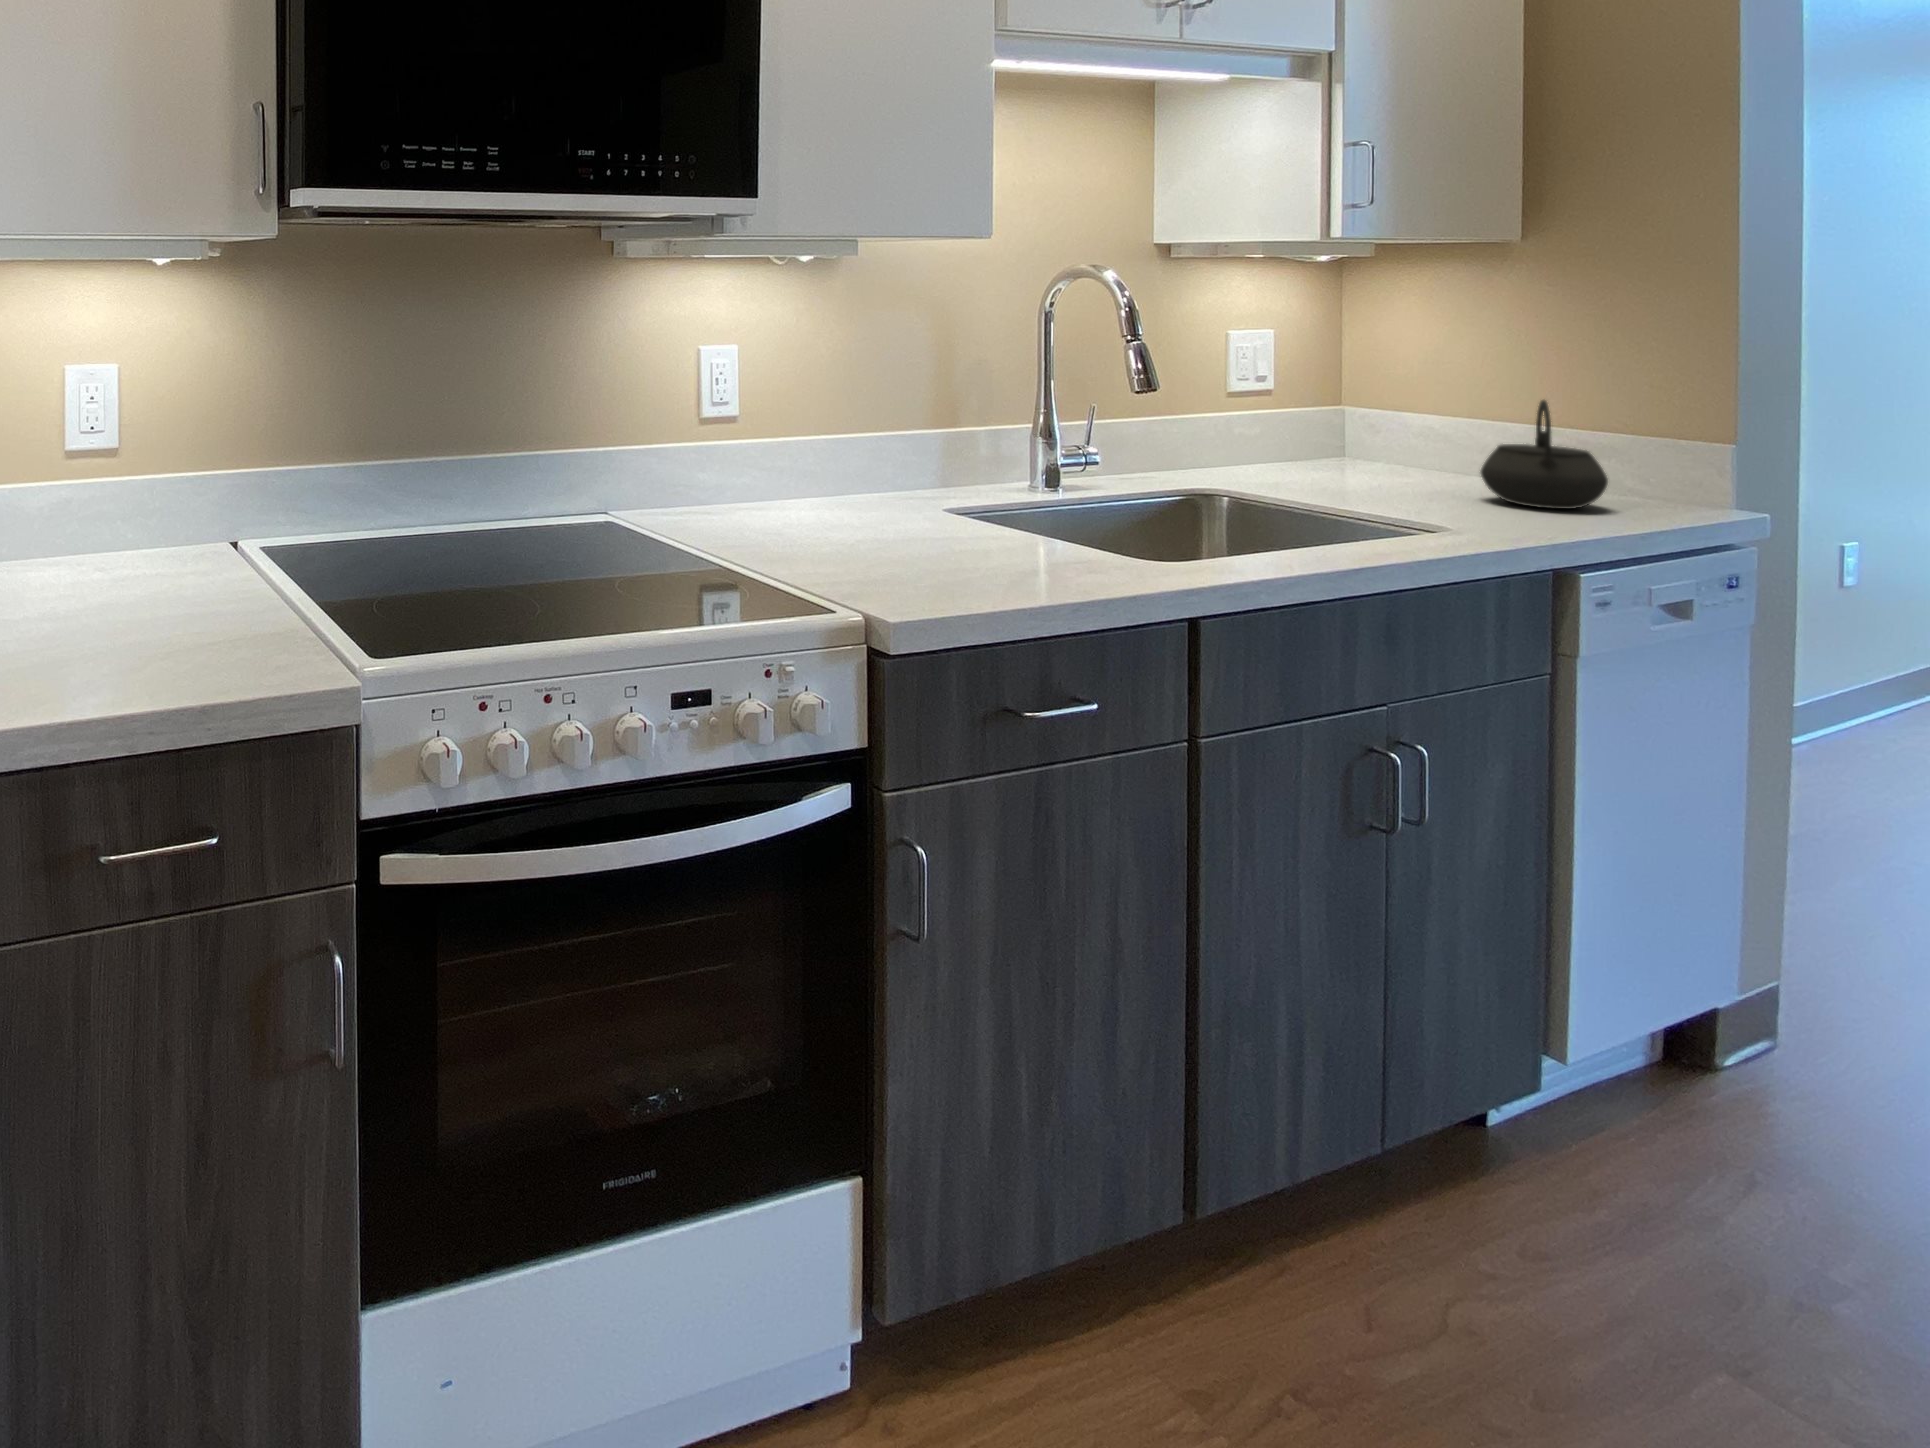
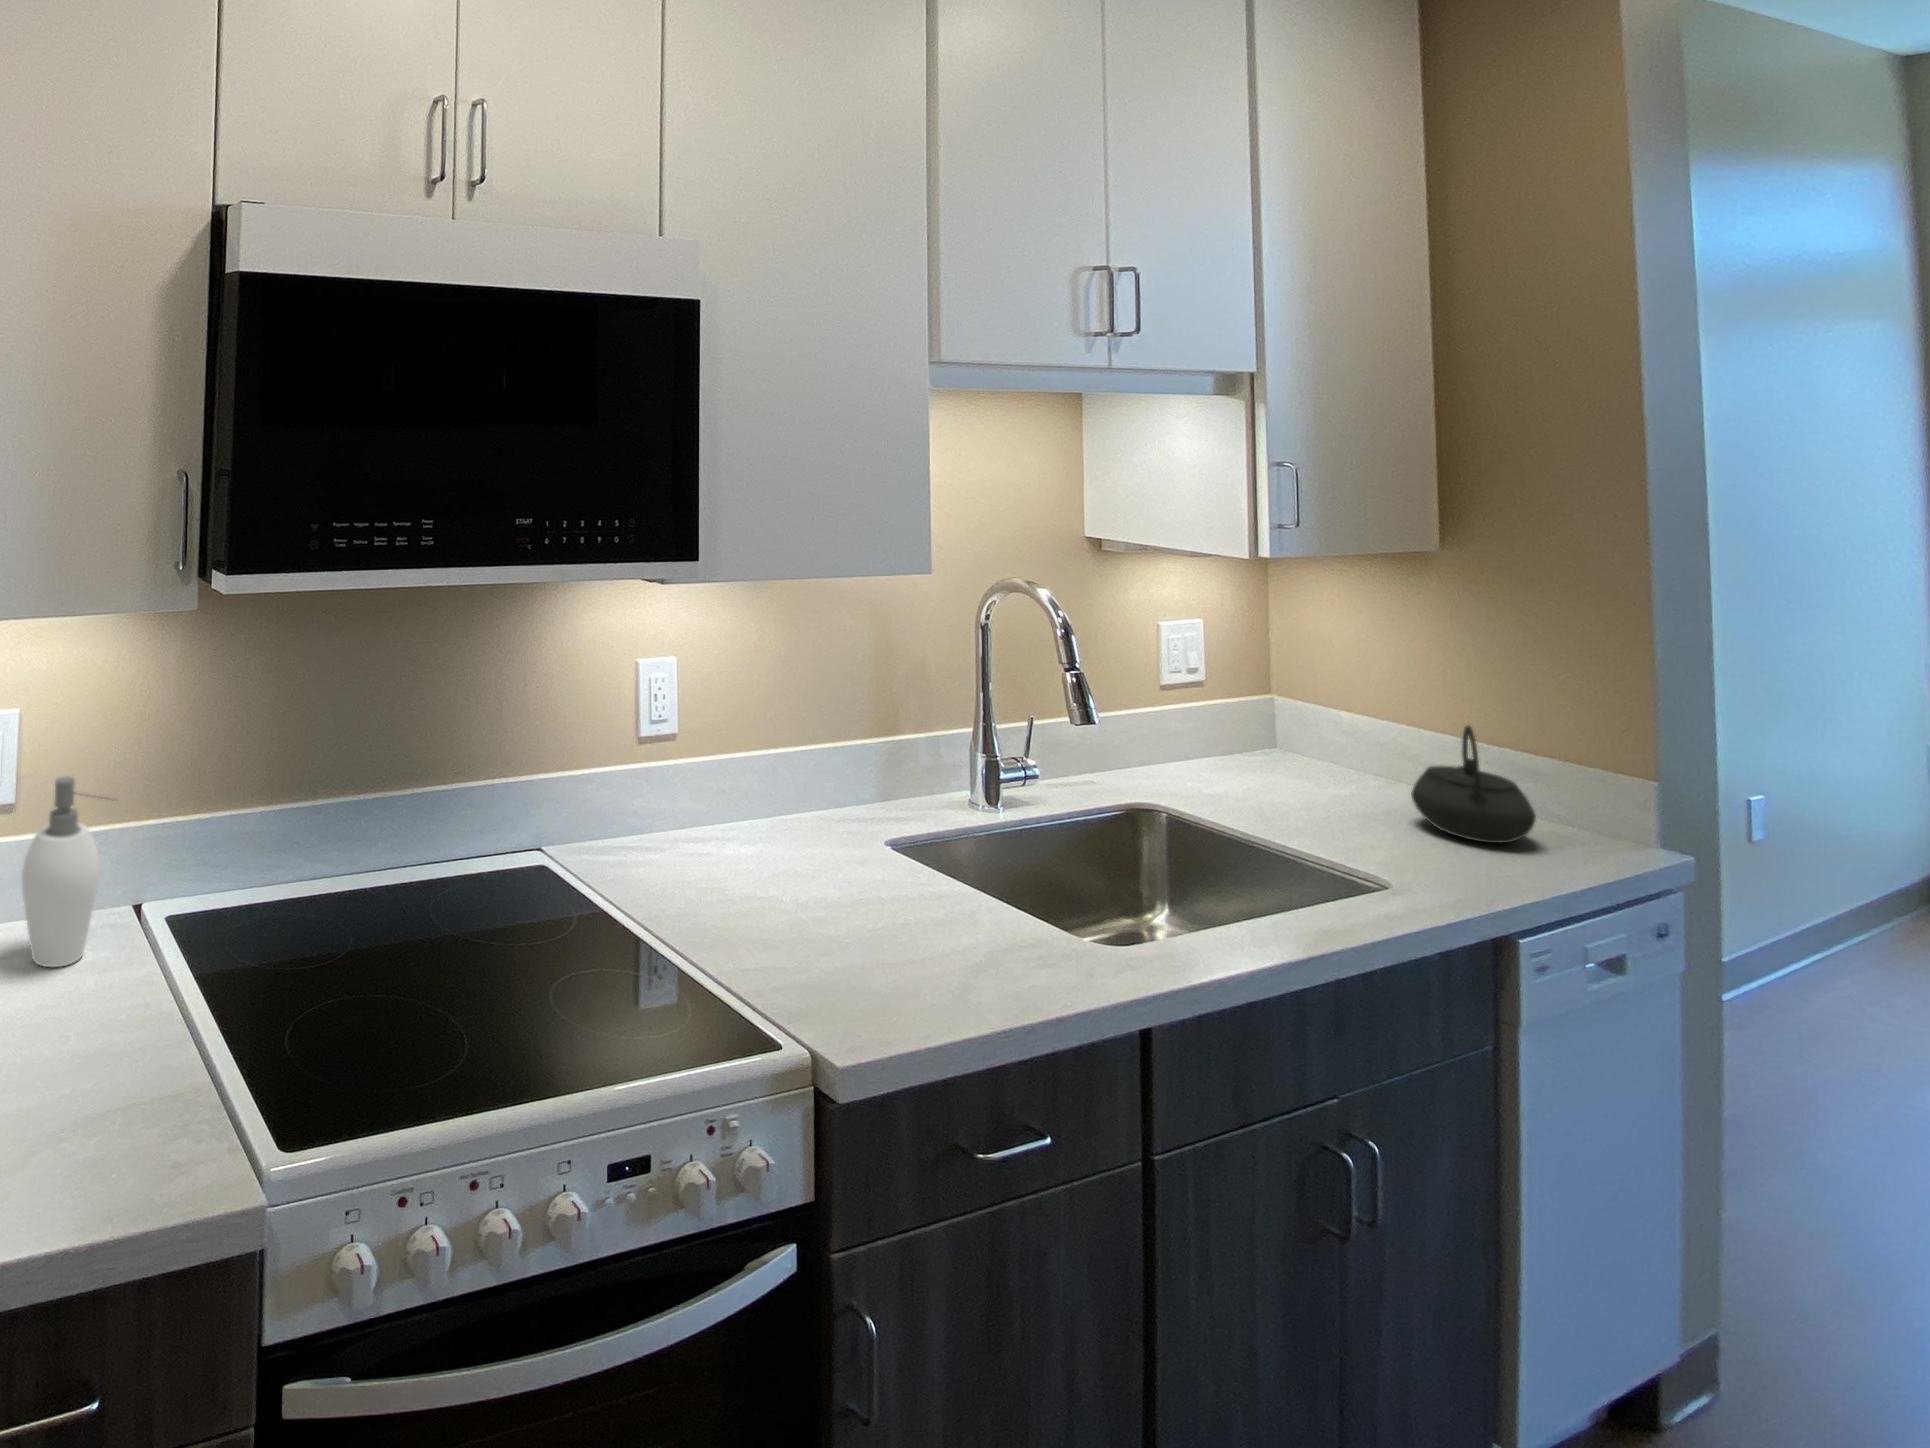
soap dispenser: none [122,412,208,577] -> present [22,777,107,967]

